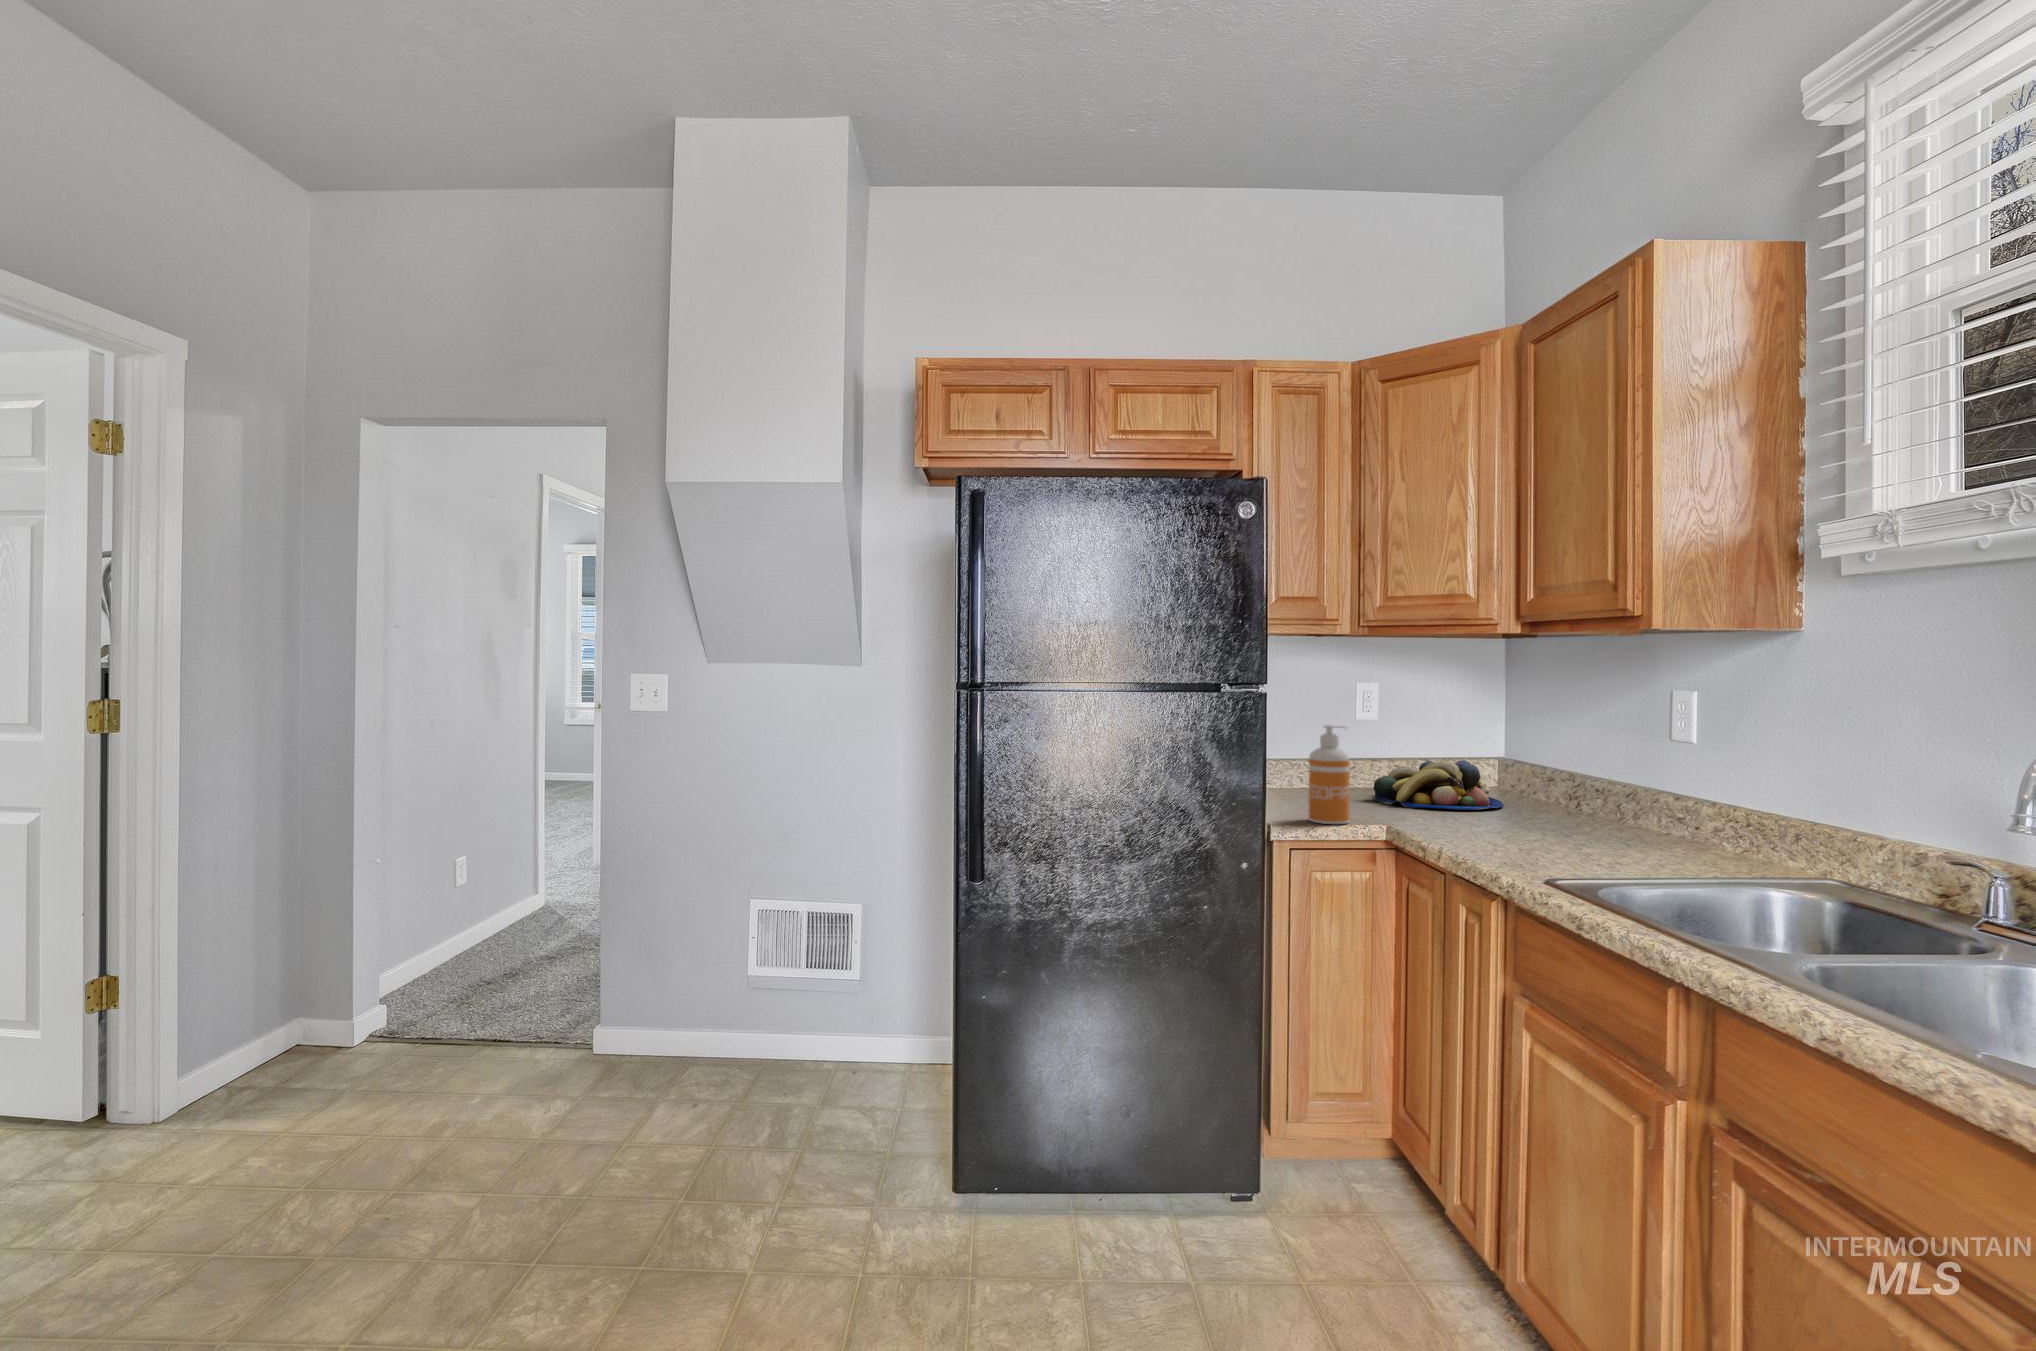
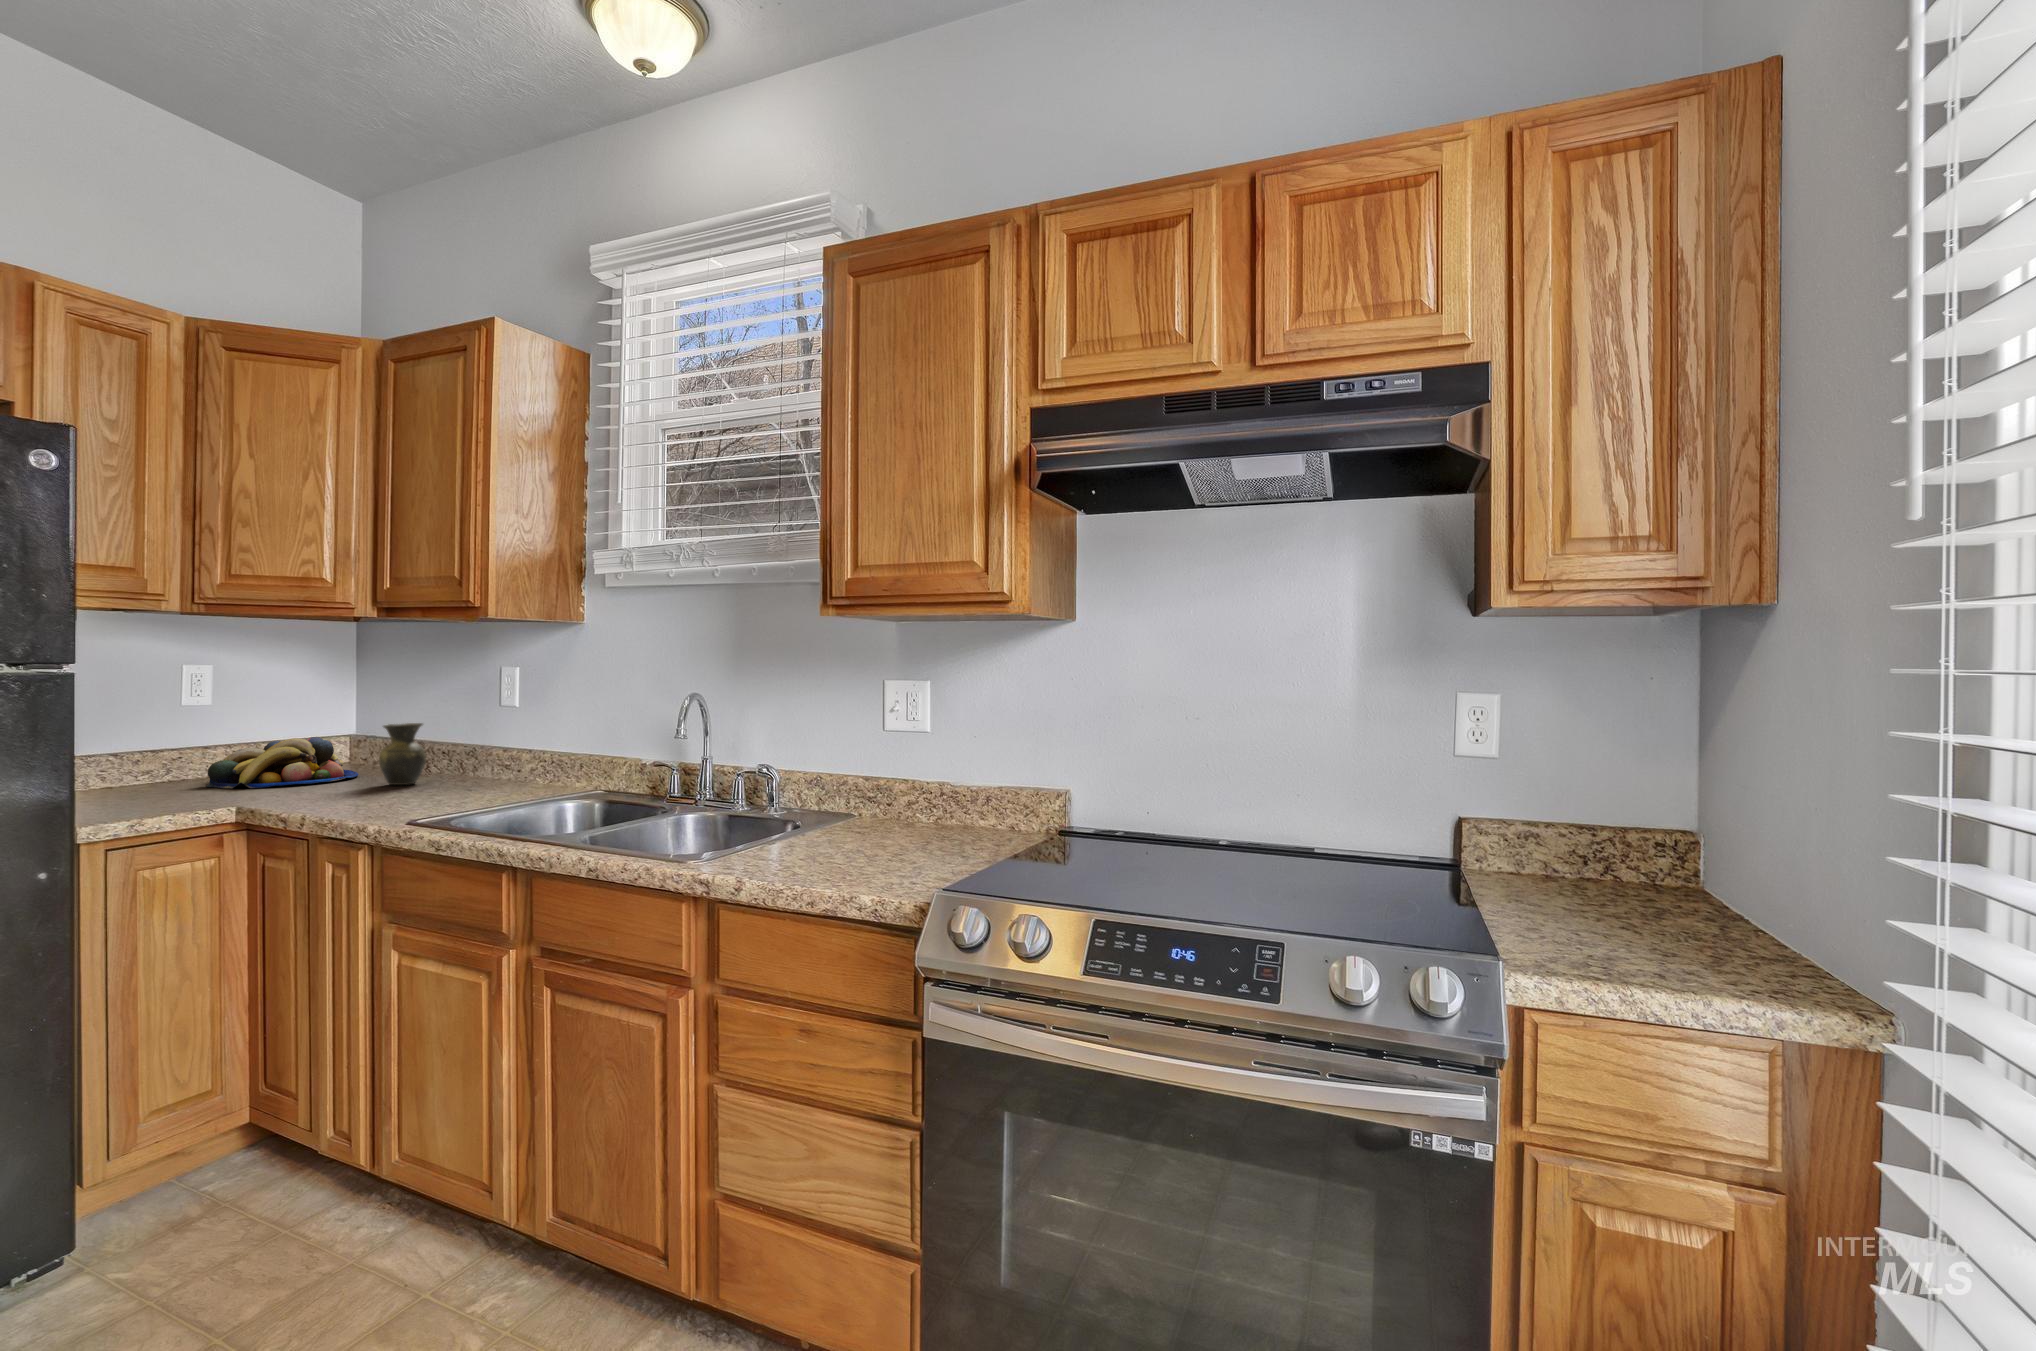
soap dispenser: present [1309,725,1350,824] -> none [127,708,186,815]
vase: none [1522,754,1574,826] -> present [379,723,426,785]

